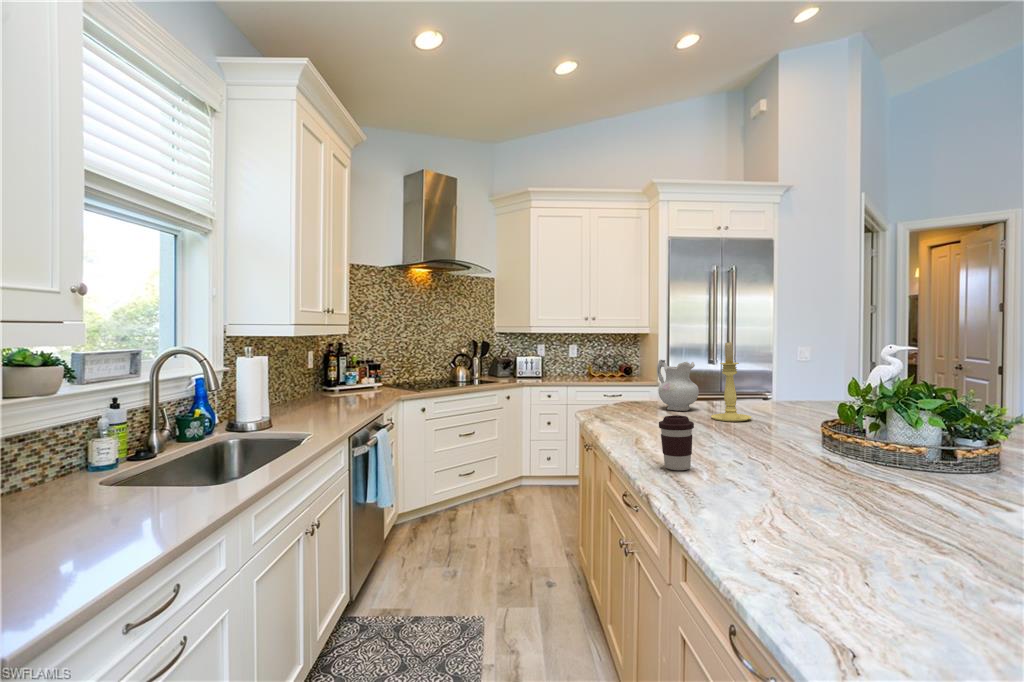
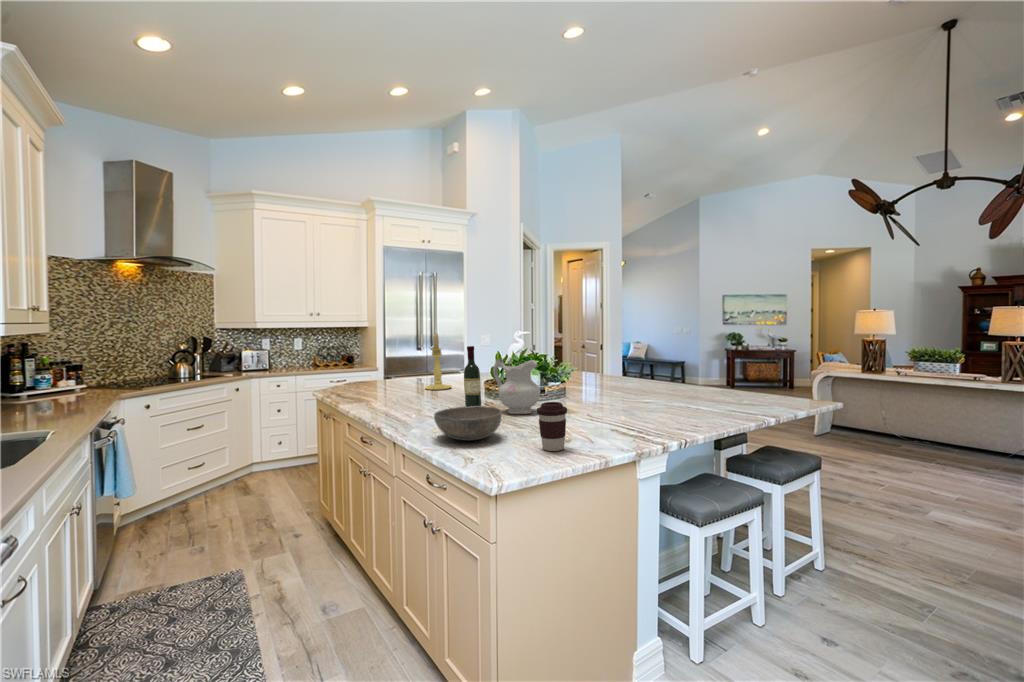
ceramic pitcher: present [657,360,699,411] -> present [493,359,540,414]
wine bottle: none [764,362,793,458] -> present [464,346,481,407]
coffee cup: present [659,415,694,470] -> present [537,402,567,451]
bowl: none [702,458,821,519] -> present [434,406,502,441]

